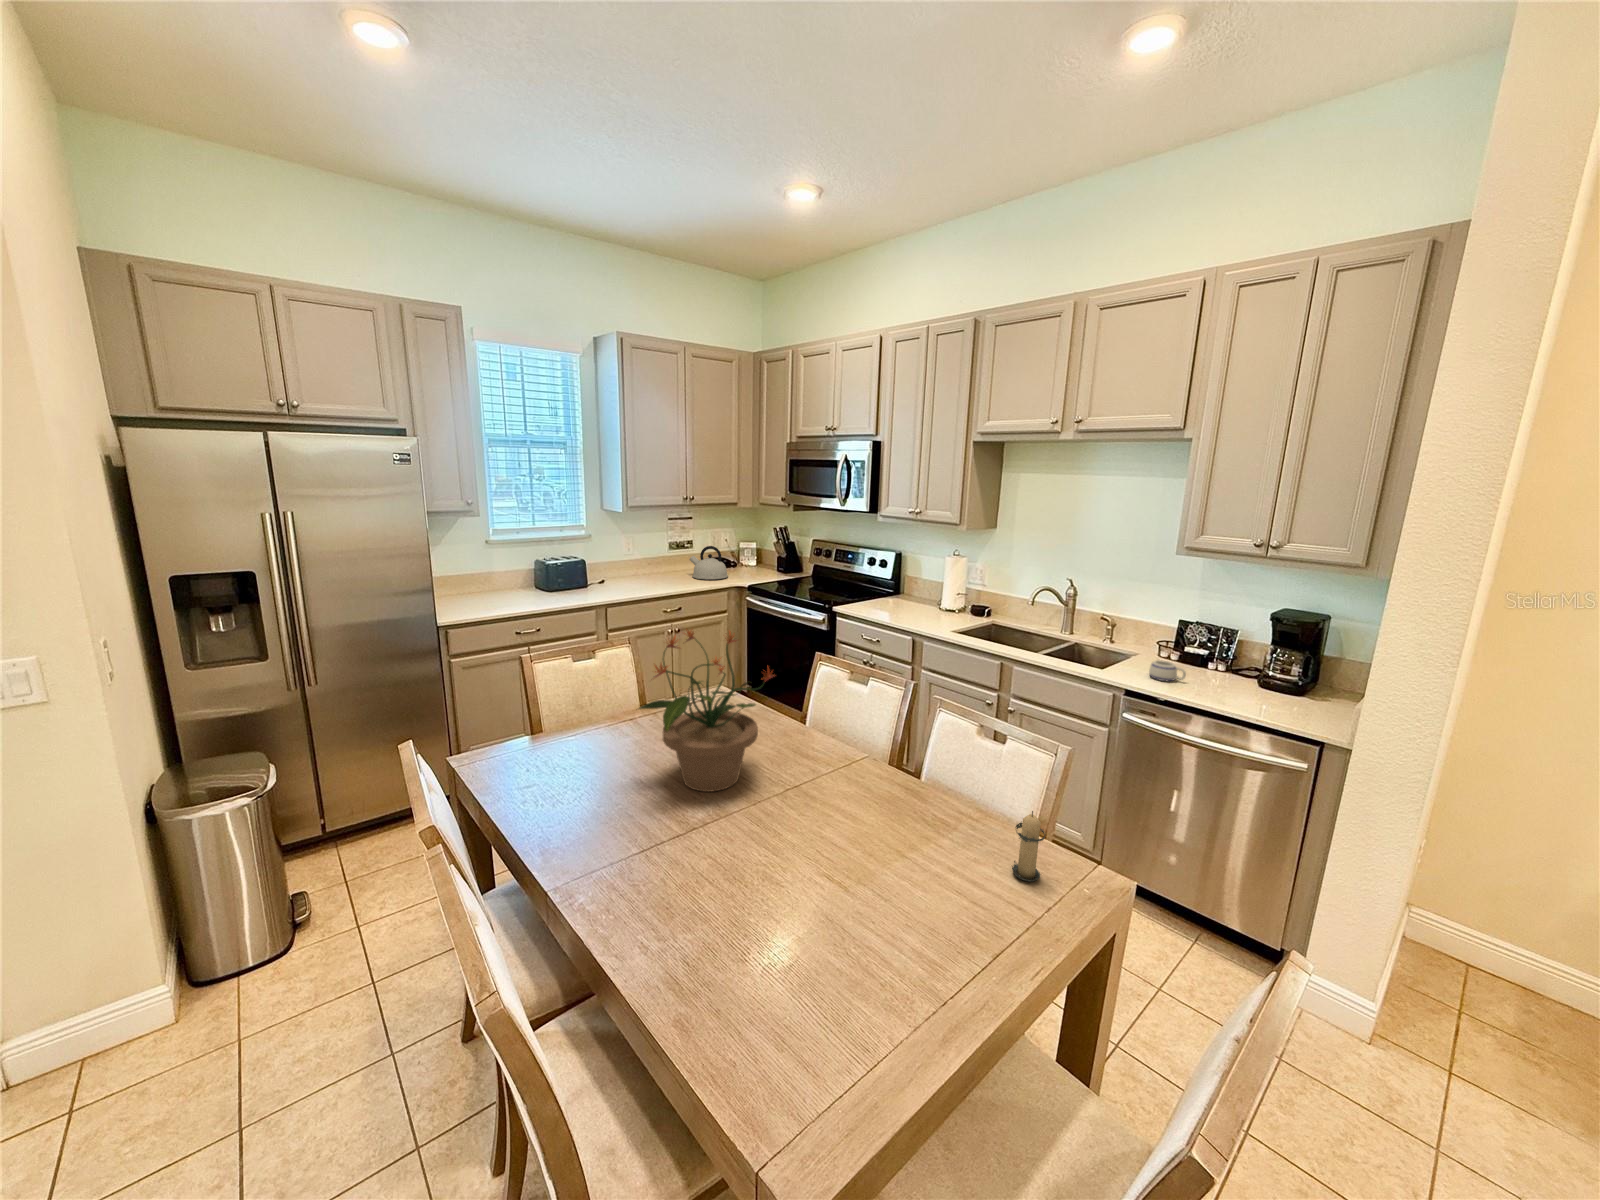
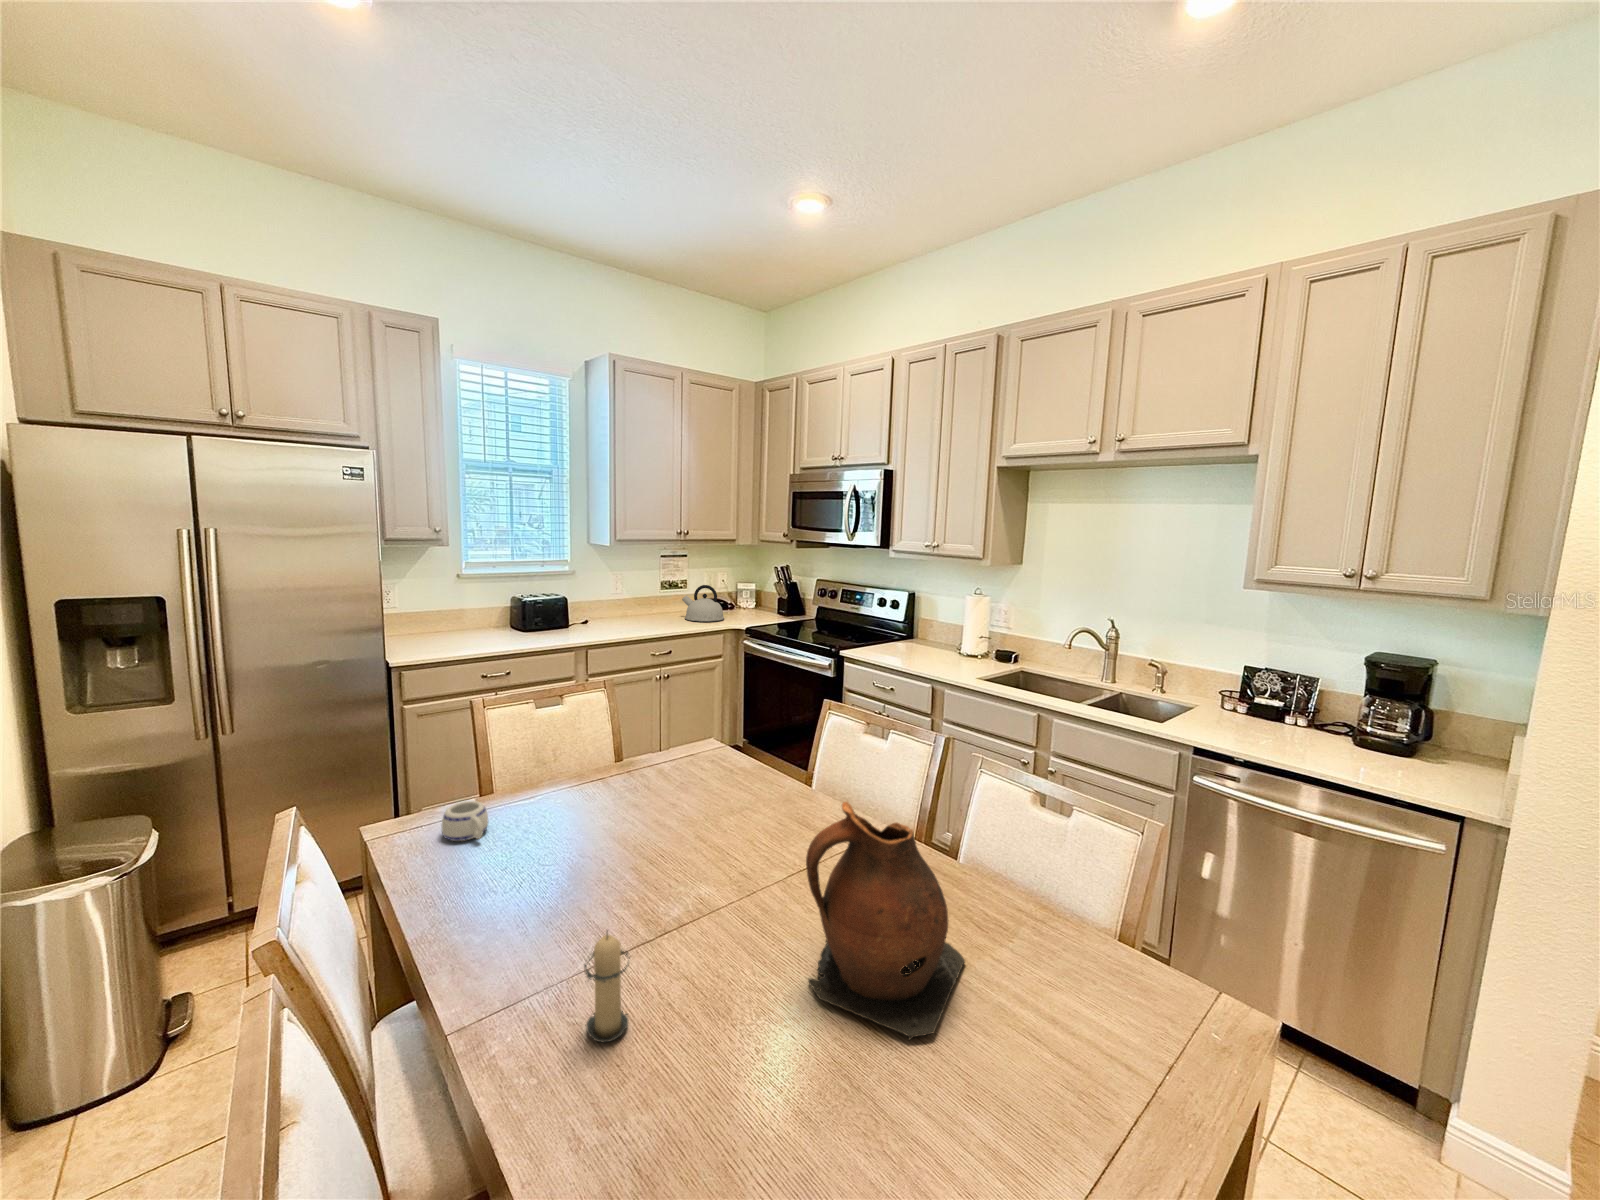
potted plant: present [639,631,774,792] -> none [593,662,777,877]
mug: present [1149,660,1186,681] -> present [442,801,488,841]
ceramic pitcher: none [798,733,915,893] -> present [806,802,965,1040]
candle: present [1012,811,1045,882] -> present [584,931,630,1042]

